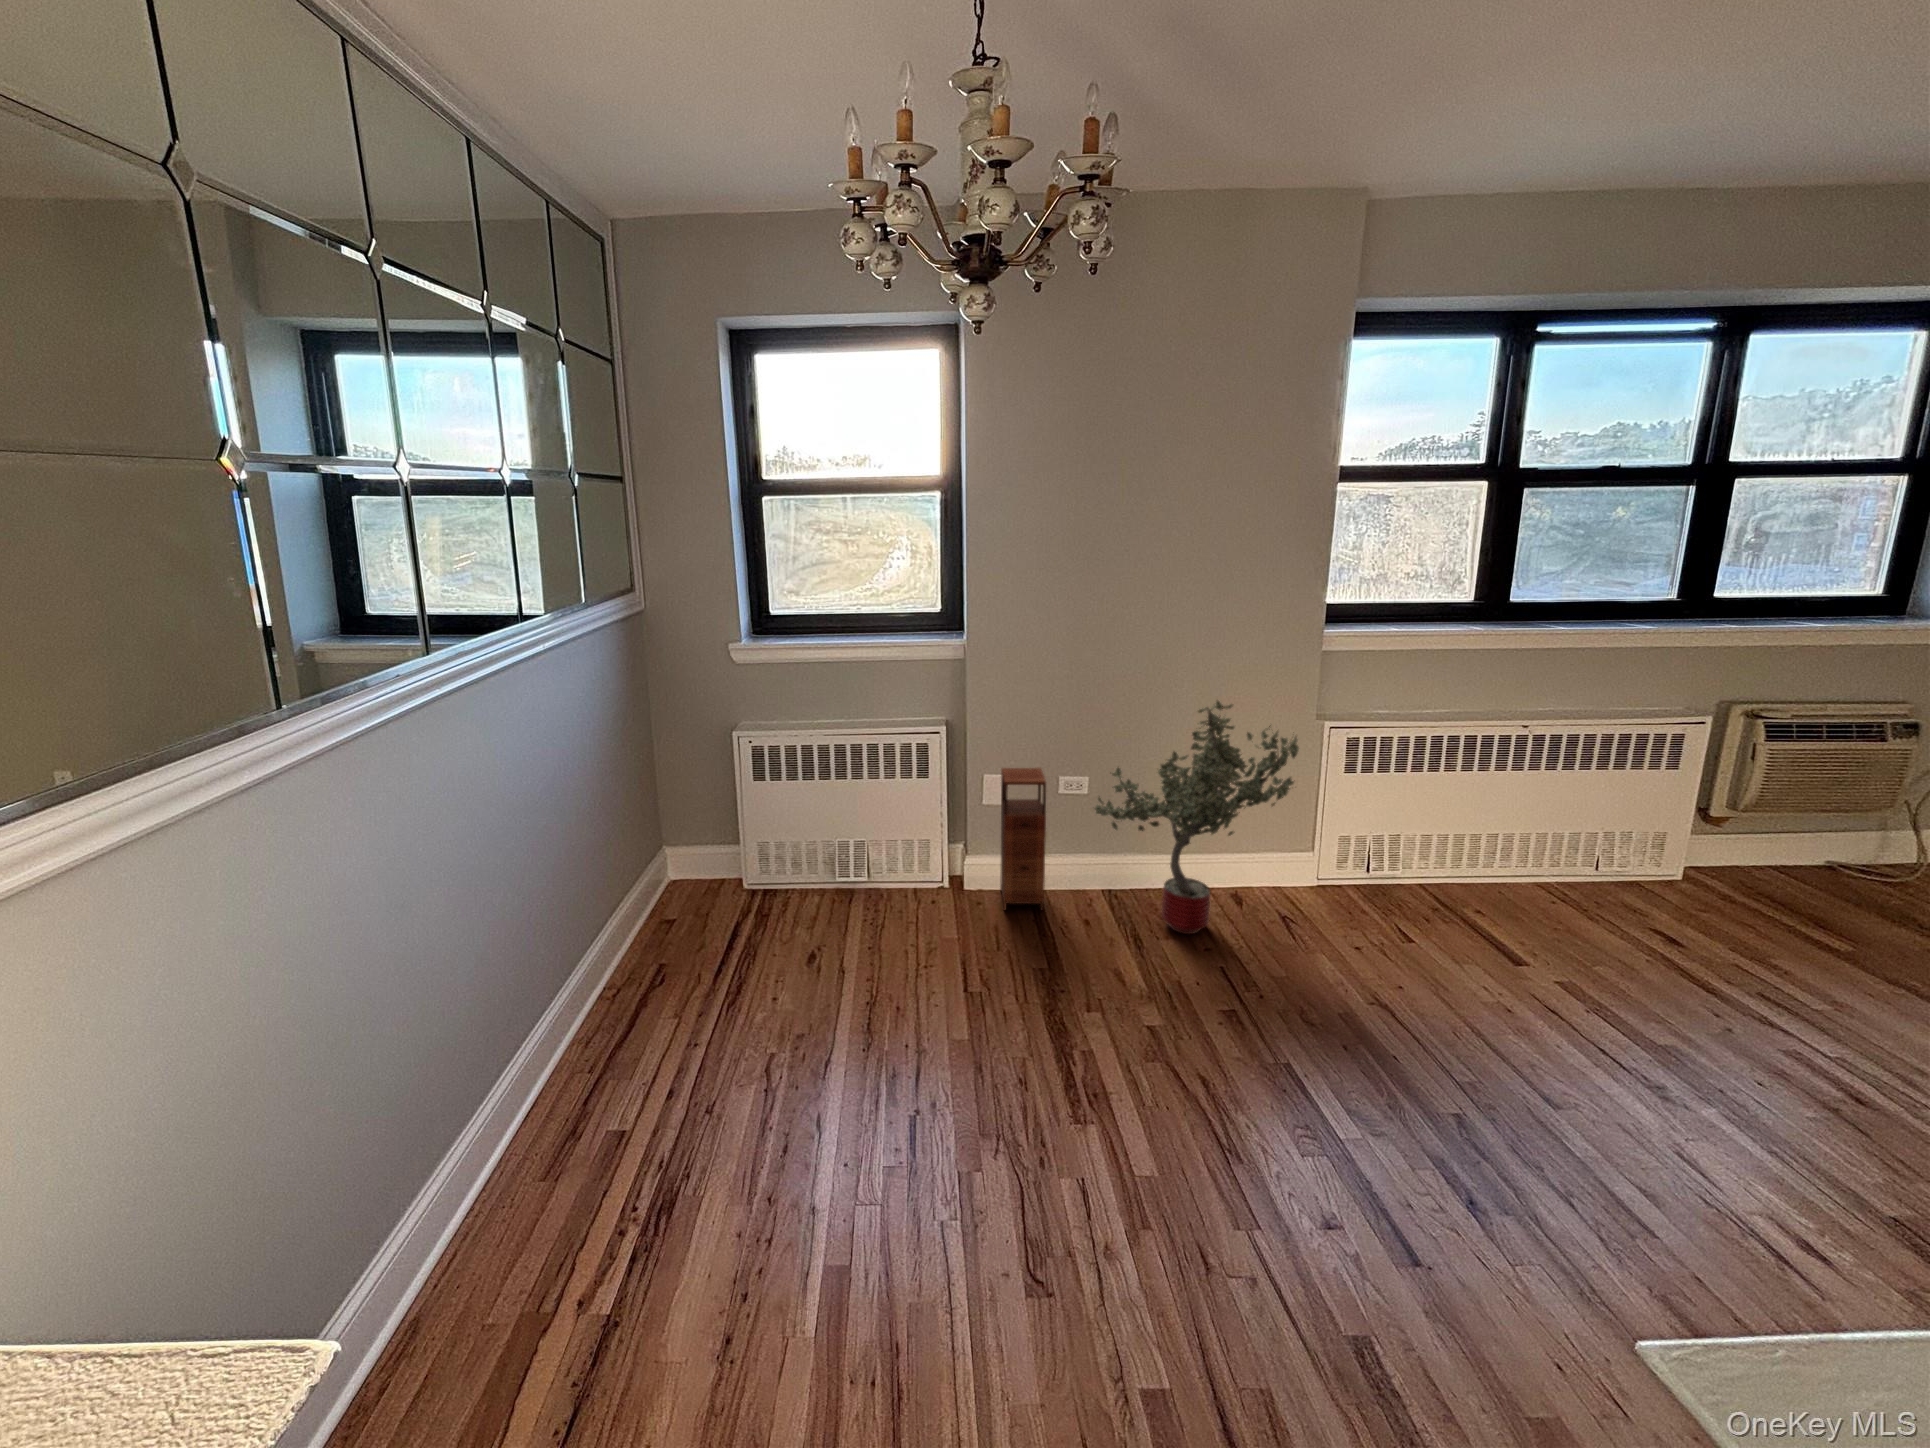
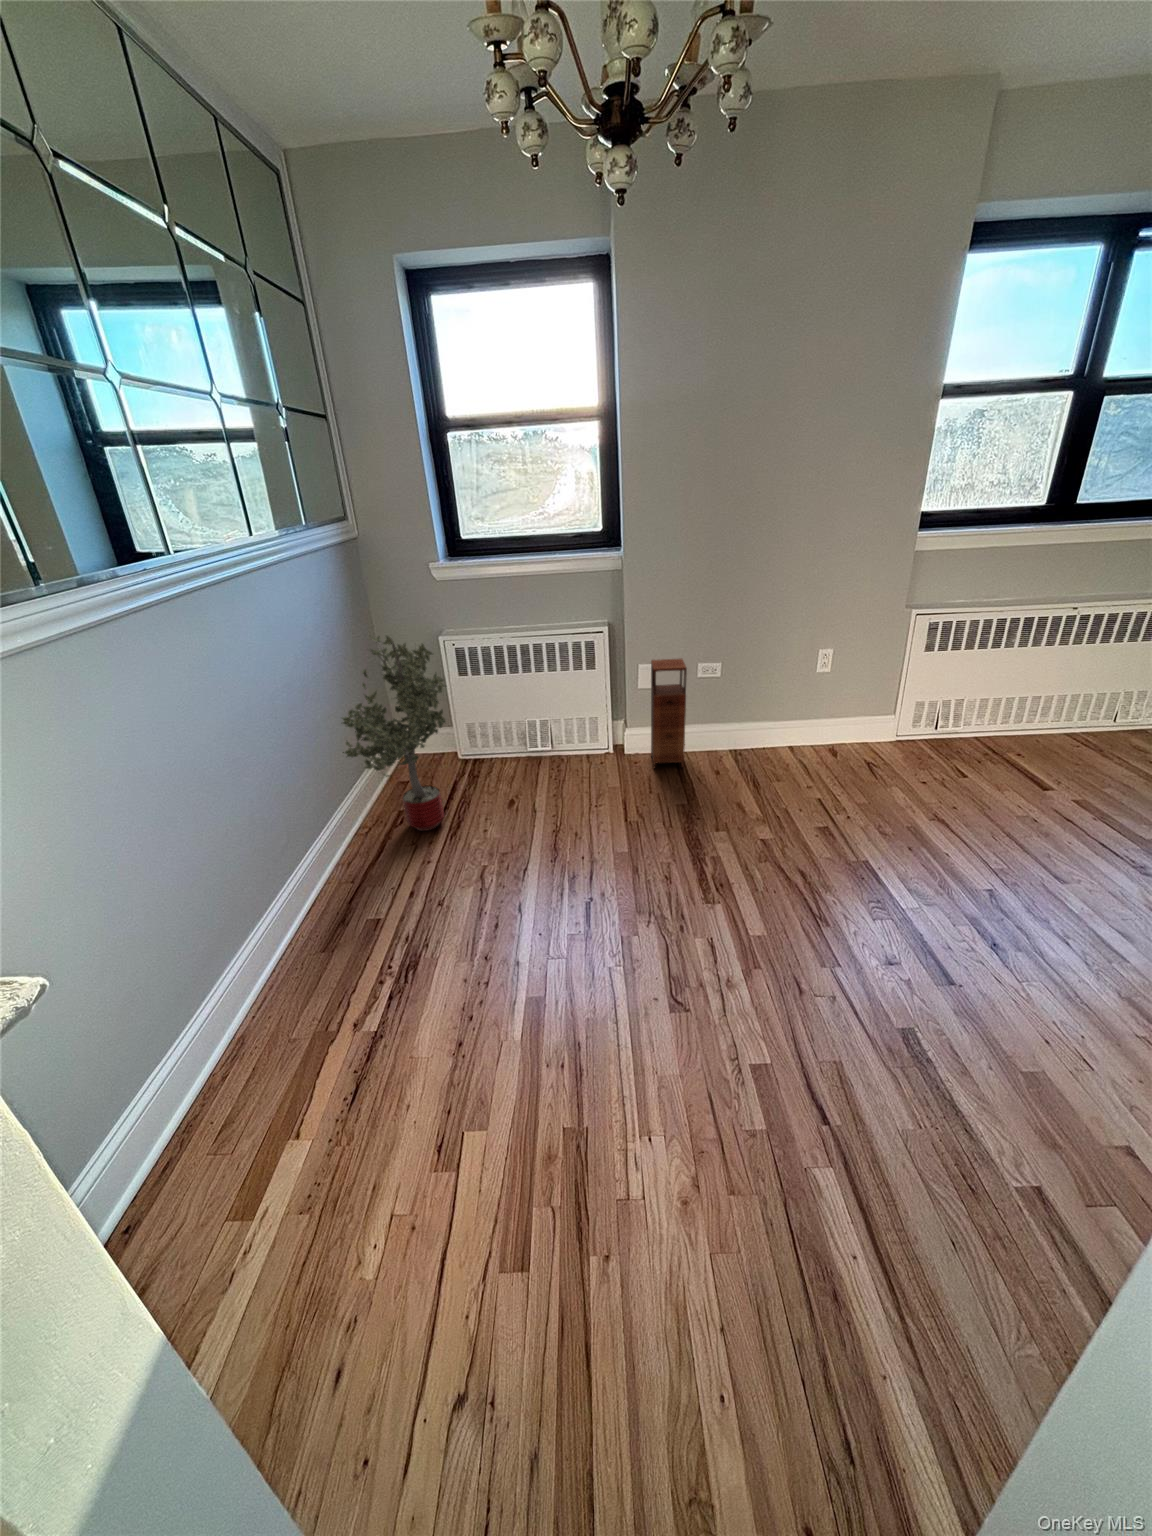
potted tree: present [1095,701,1299,934] -> present [342,636,446,831]

